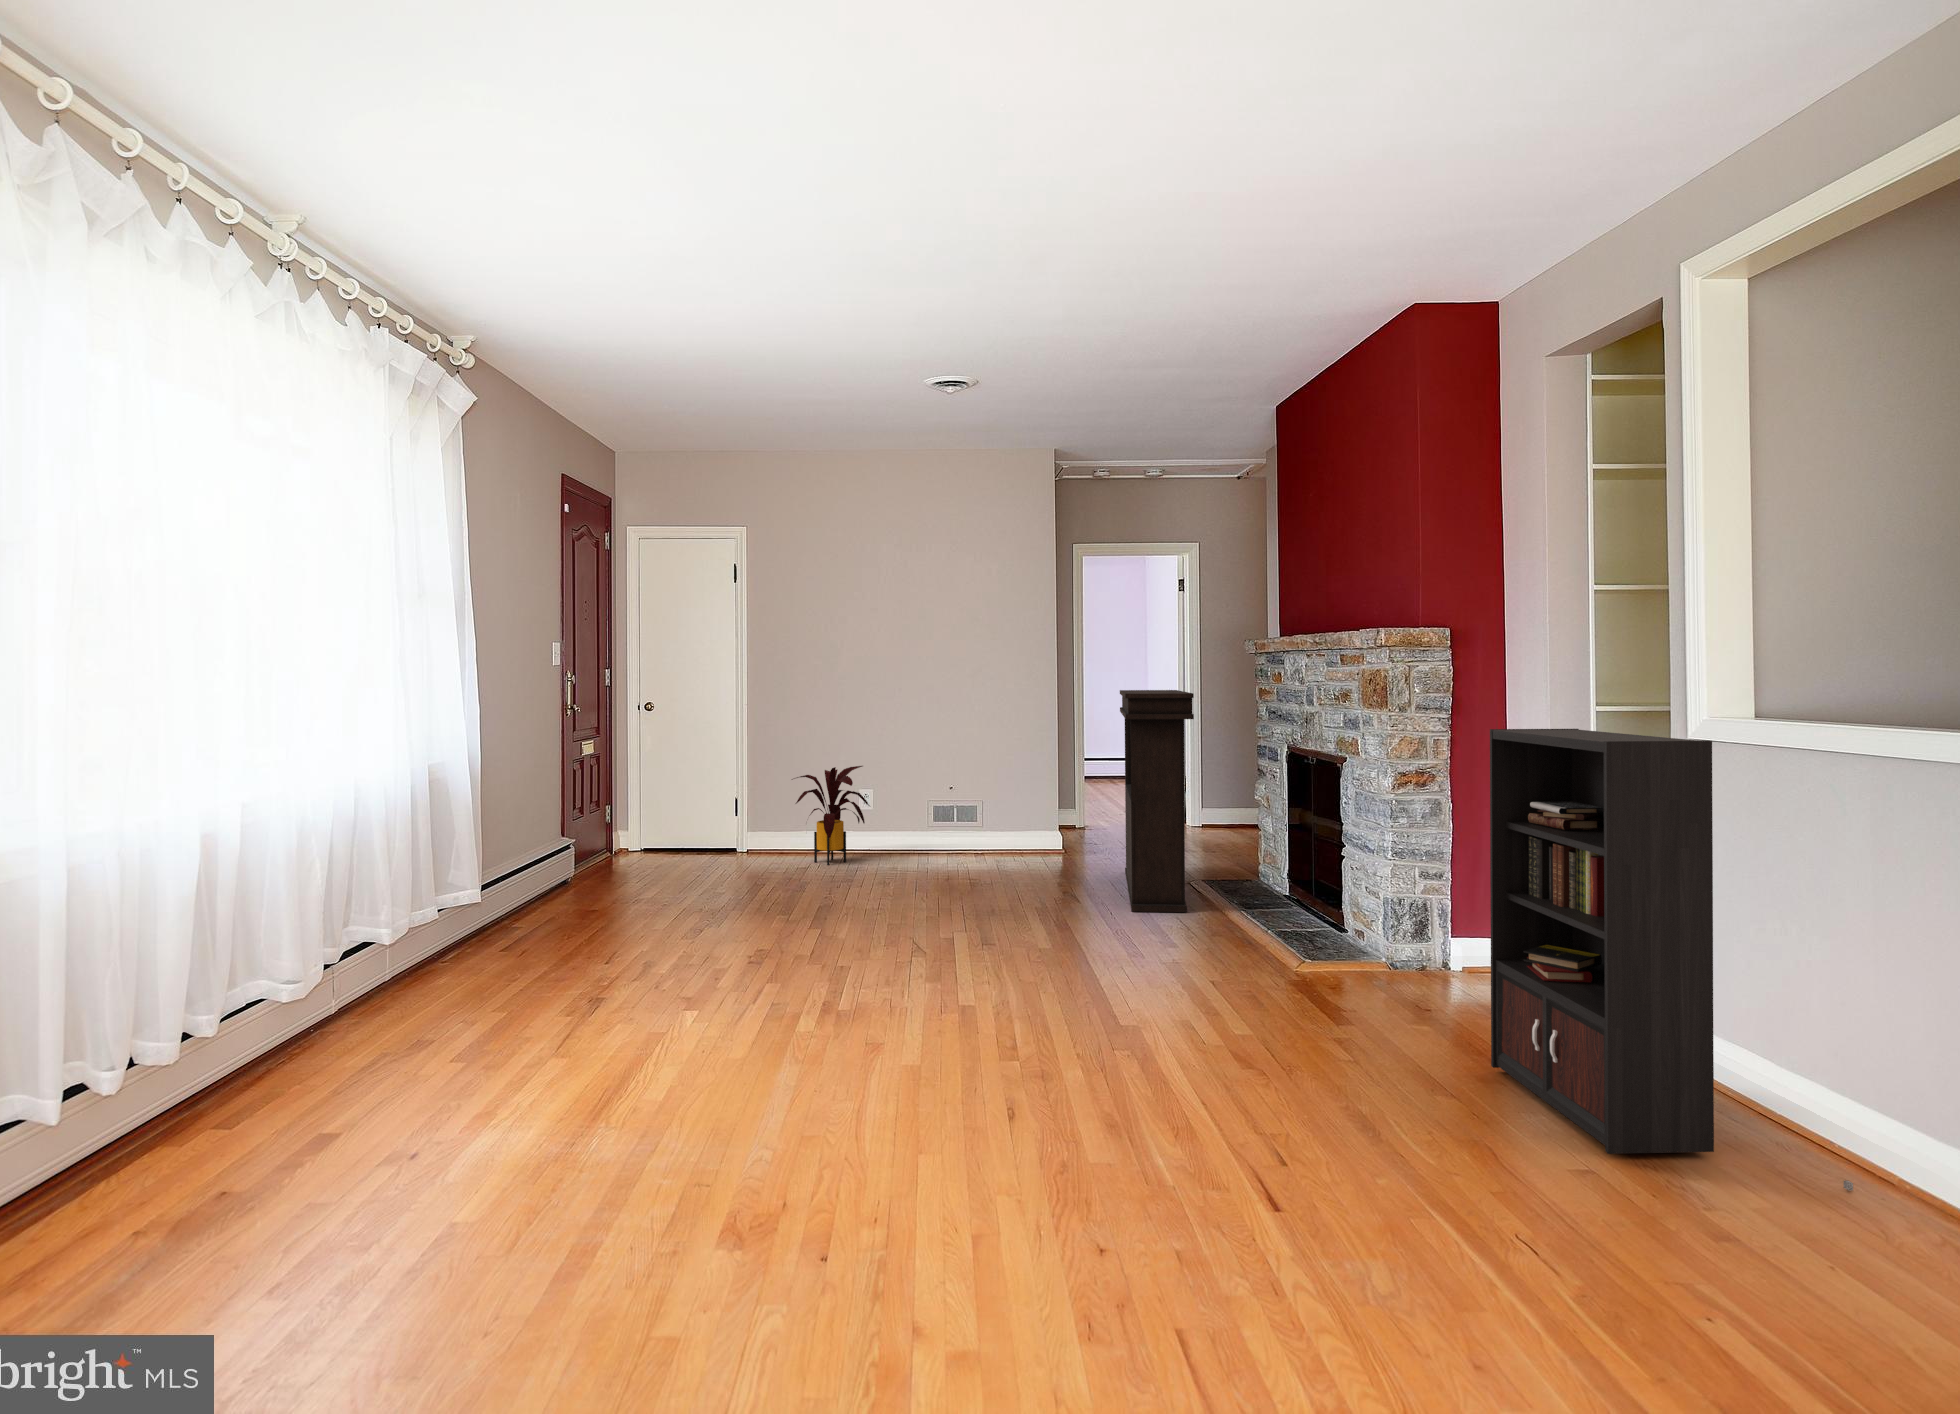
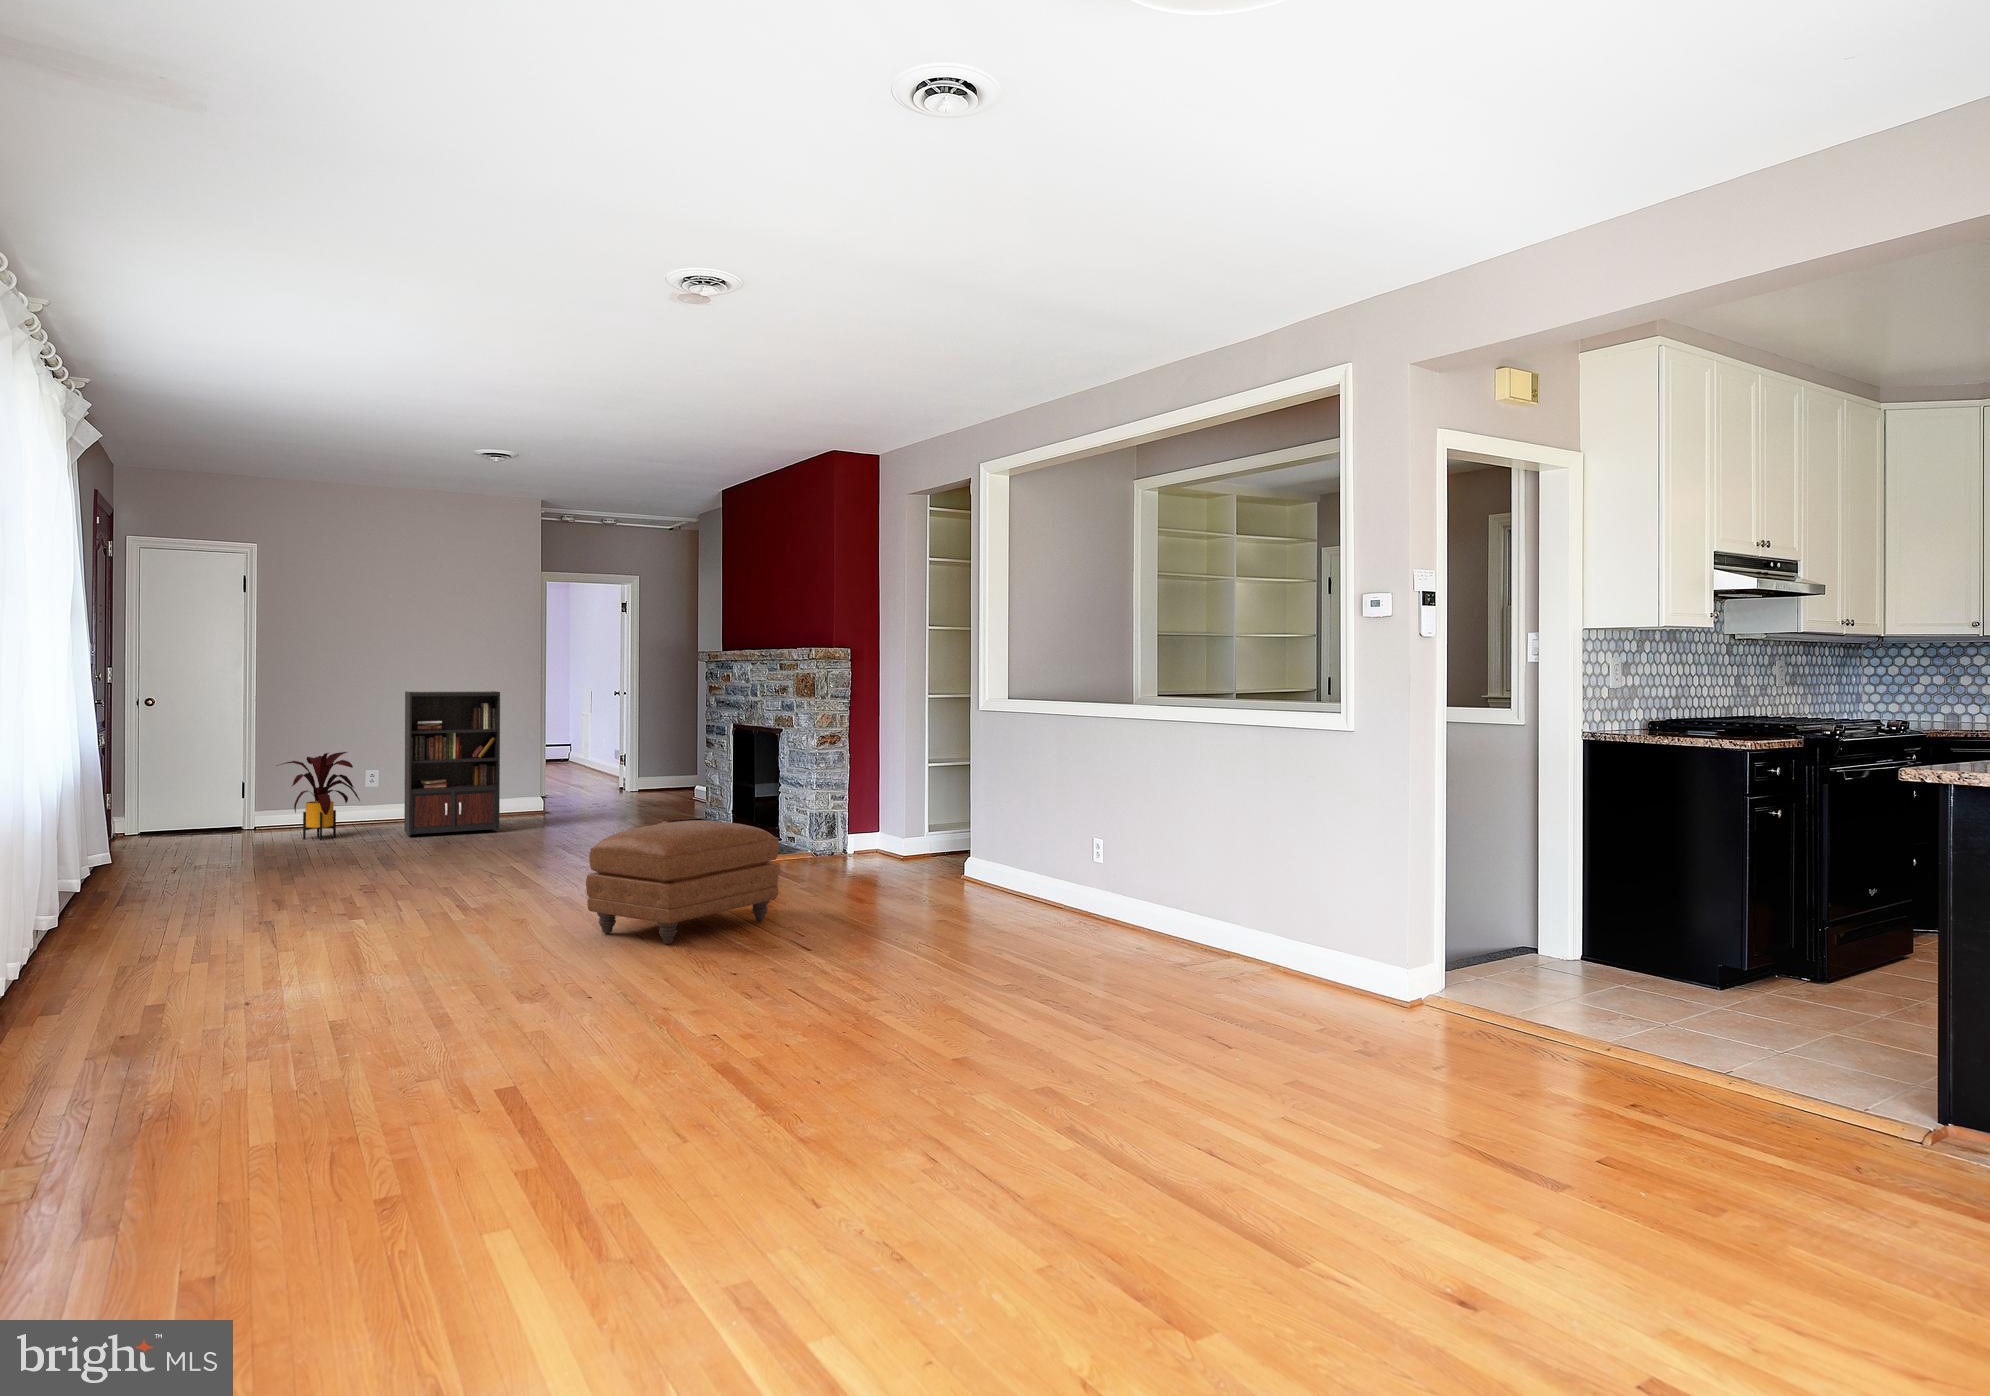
console table: present [1120,690,1194,912] -> none [595,685,675,846]
bookcase: present [1490,729,1853,1191] -> present [404,691,513,836]
ottoman: none [890,940,1244,1215] -> present [586,820,779,945]

